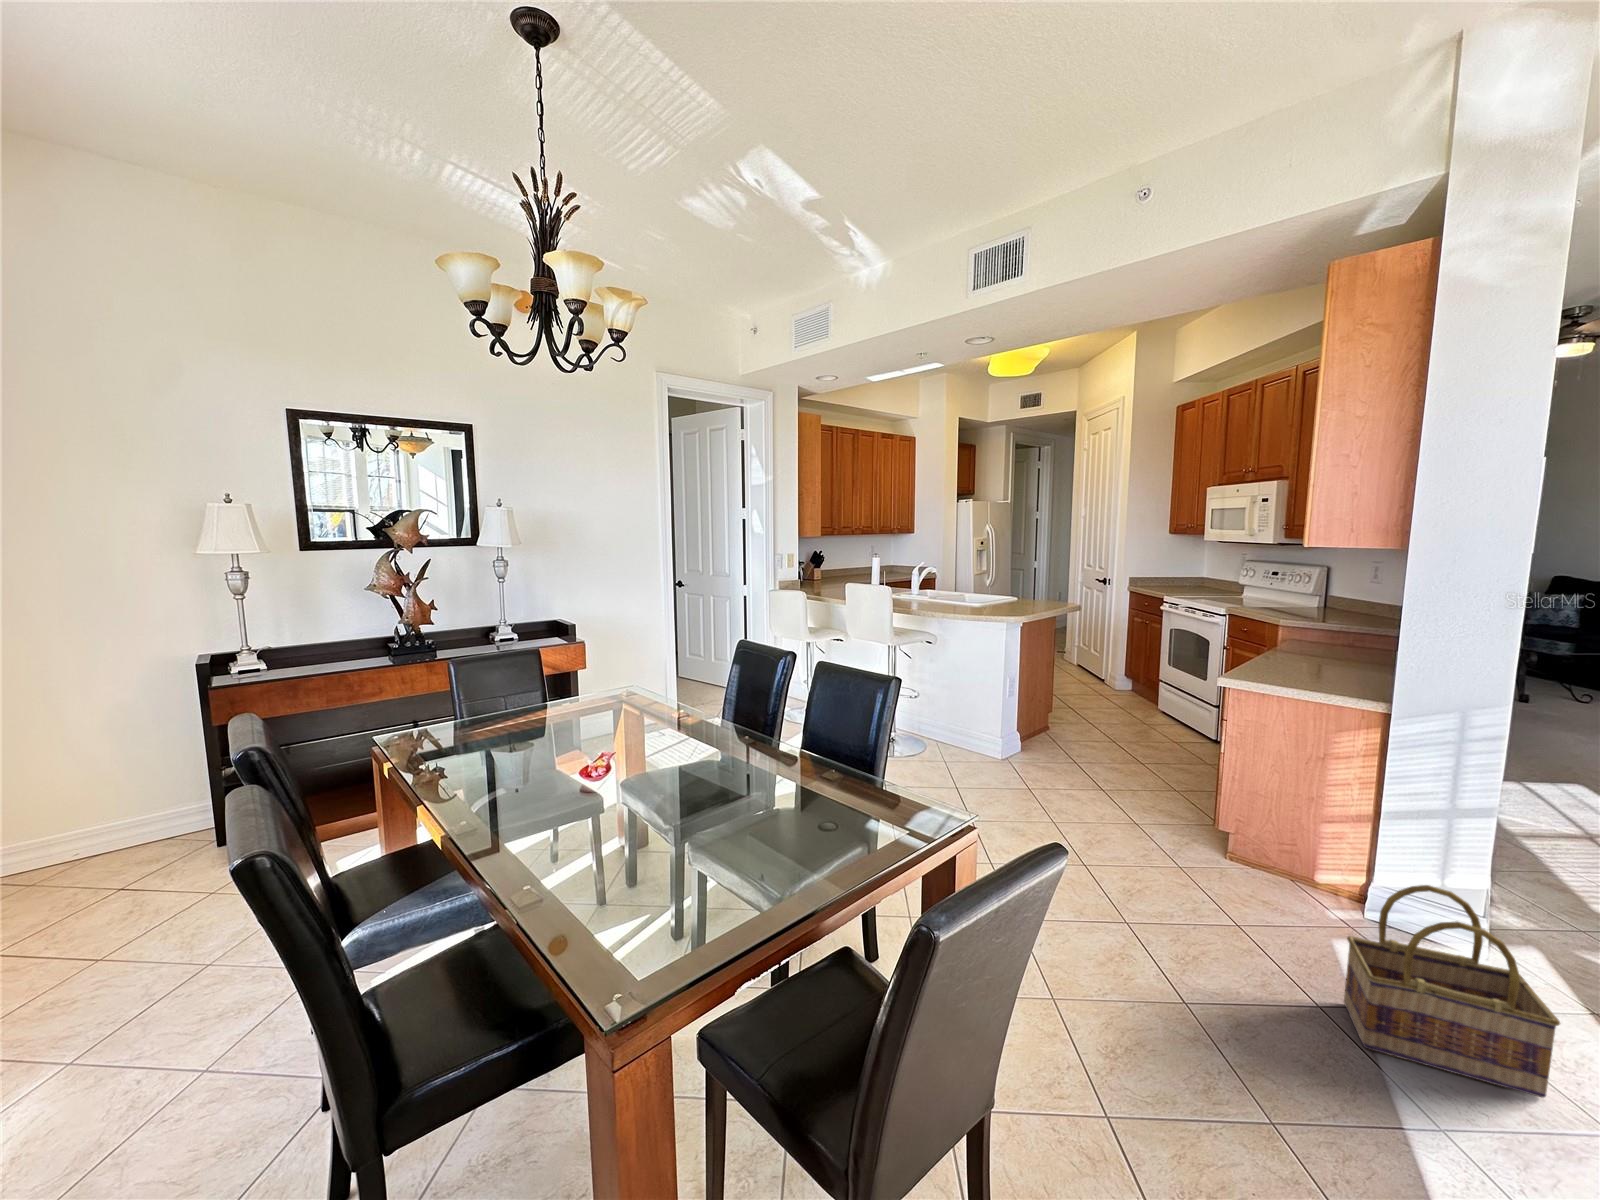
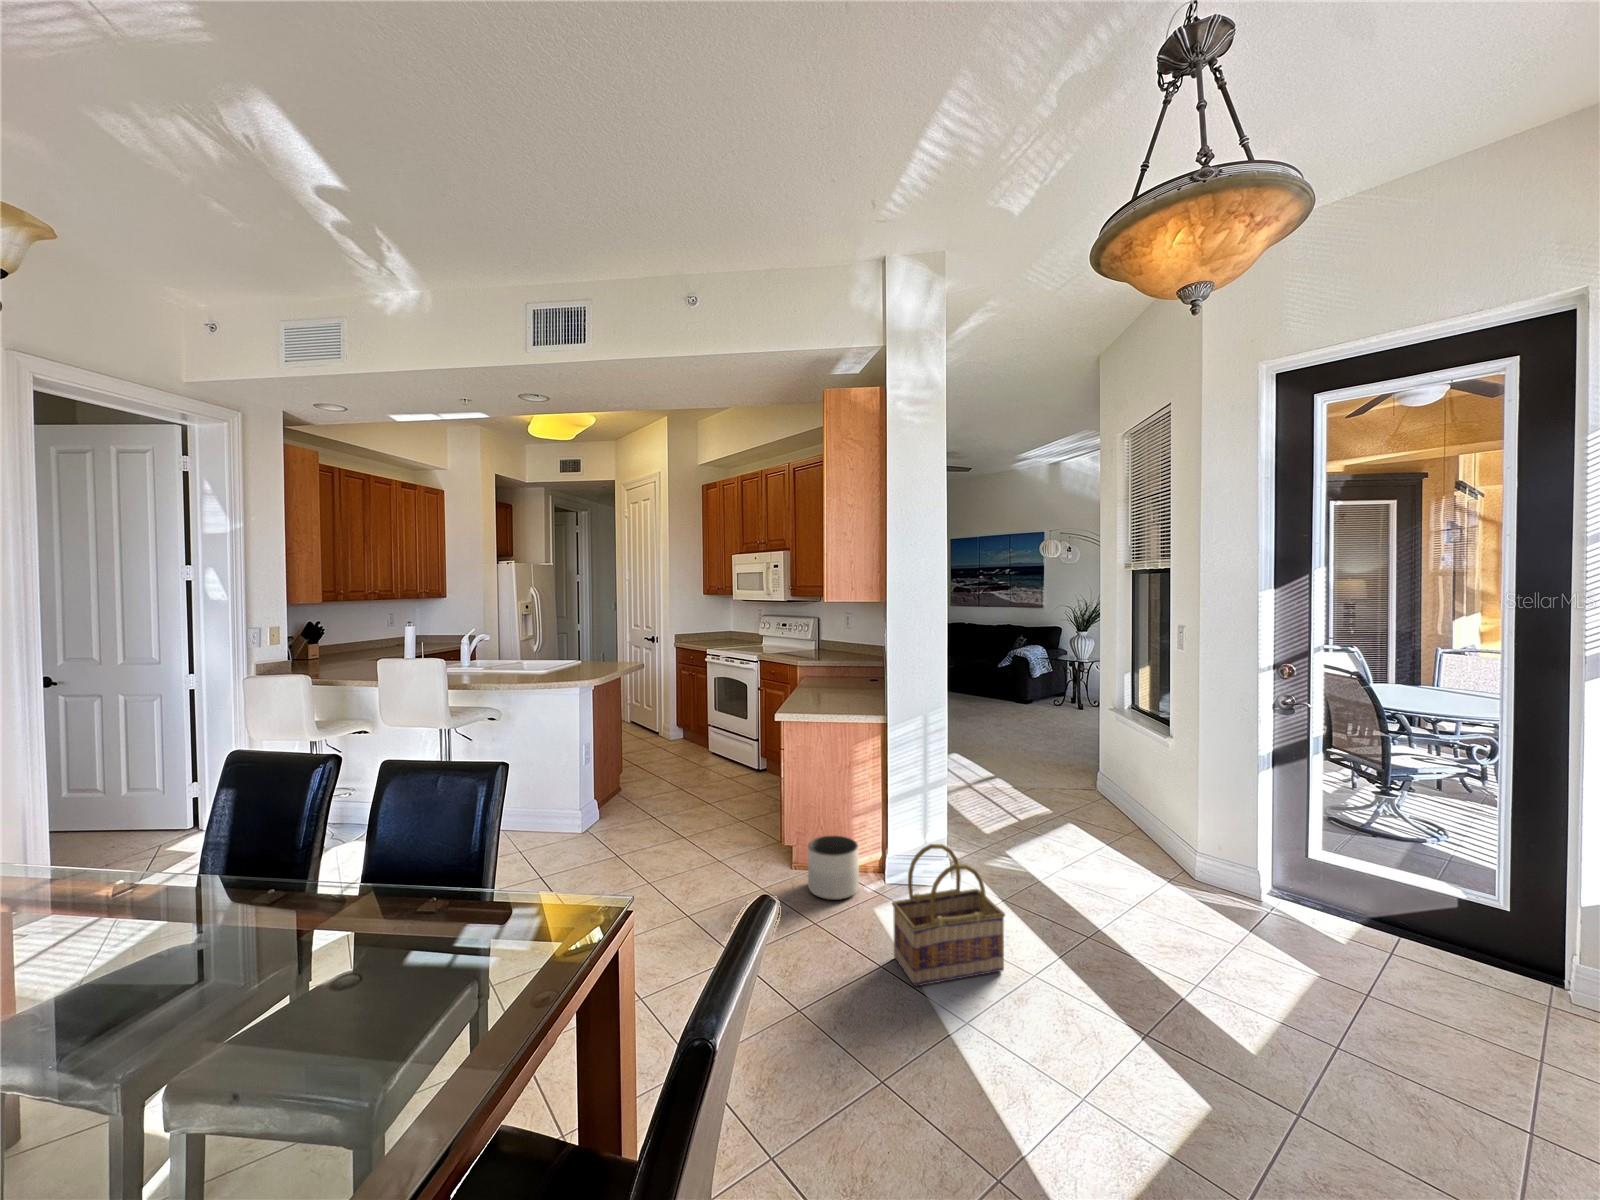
planter: none [1242,832,1322,913] -> present [808,836,859,900]

